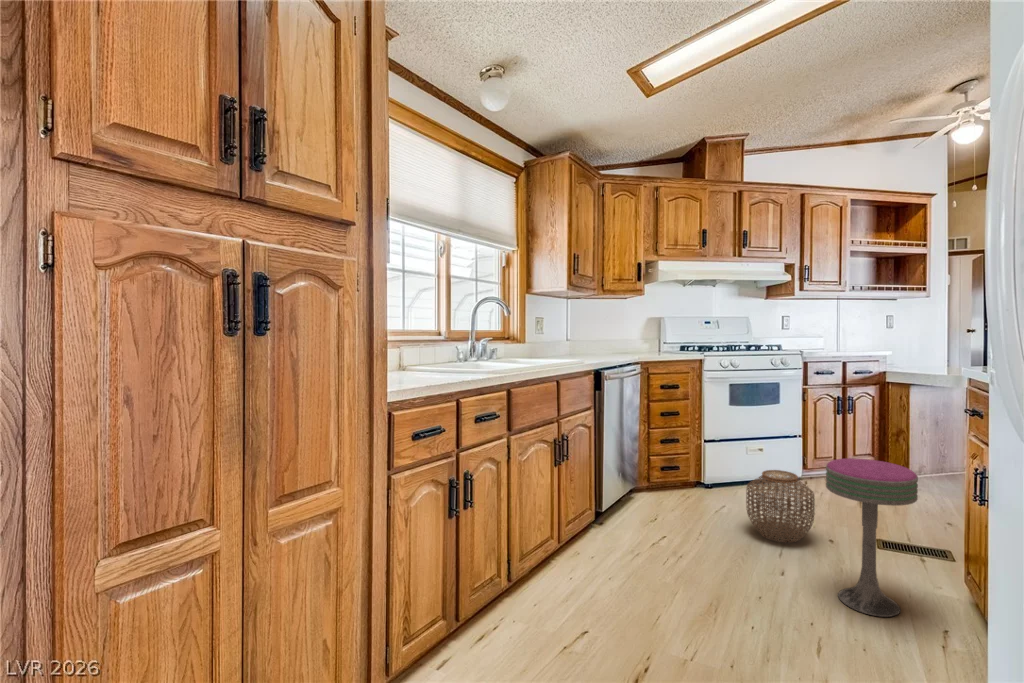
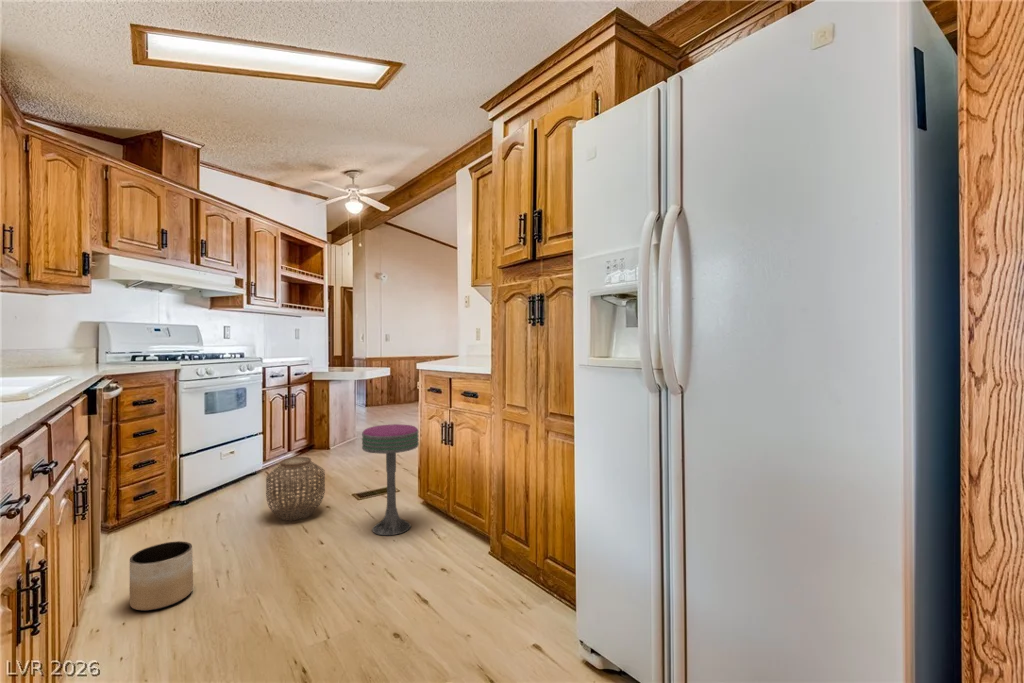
planter: none [594,508,637,561] -> present [129,541,193,611]

